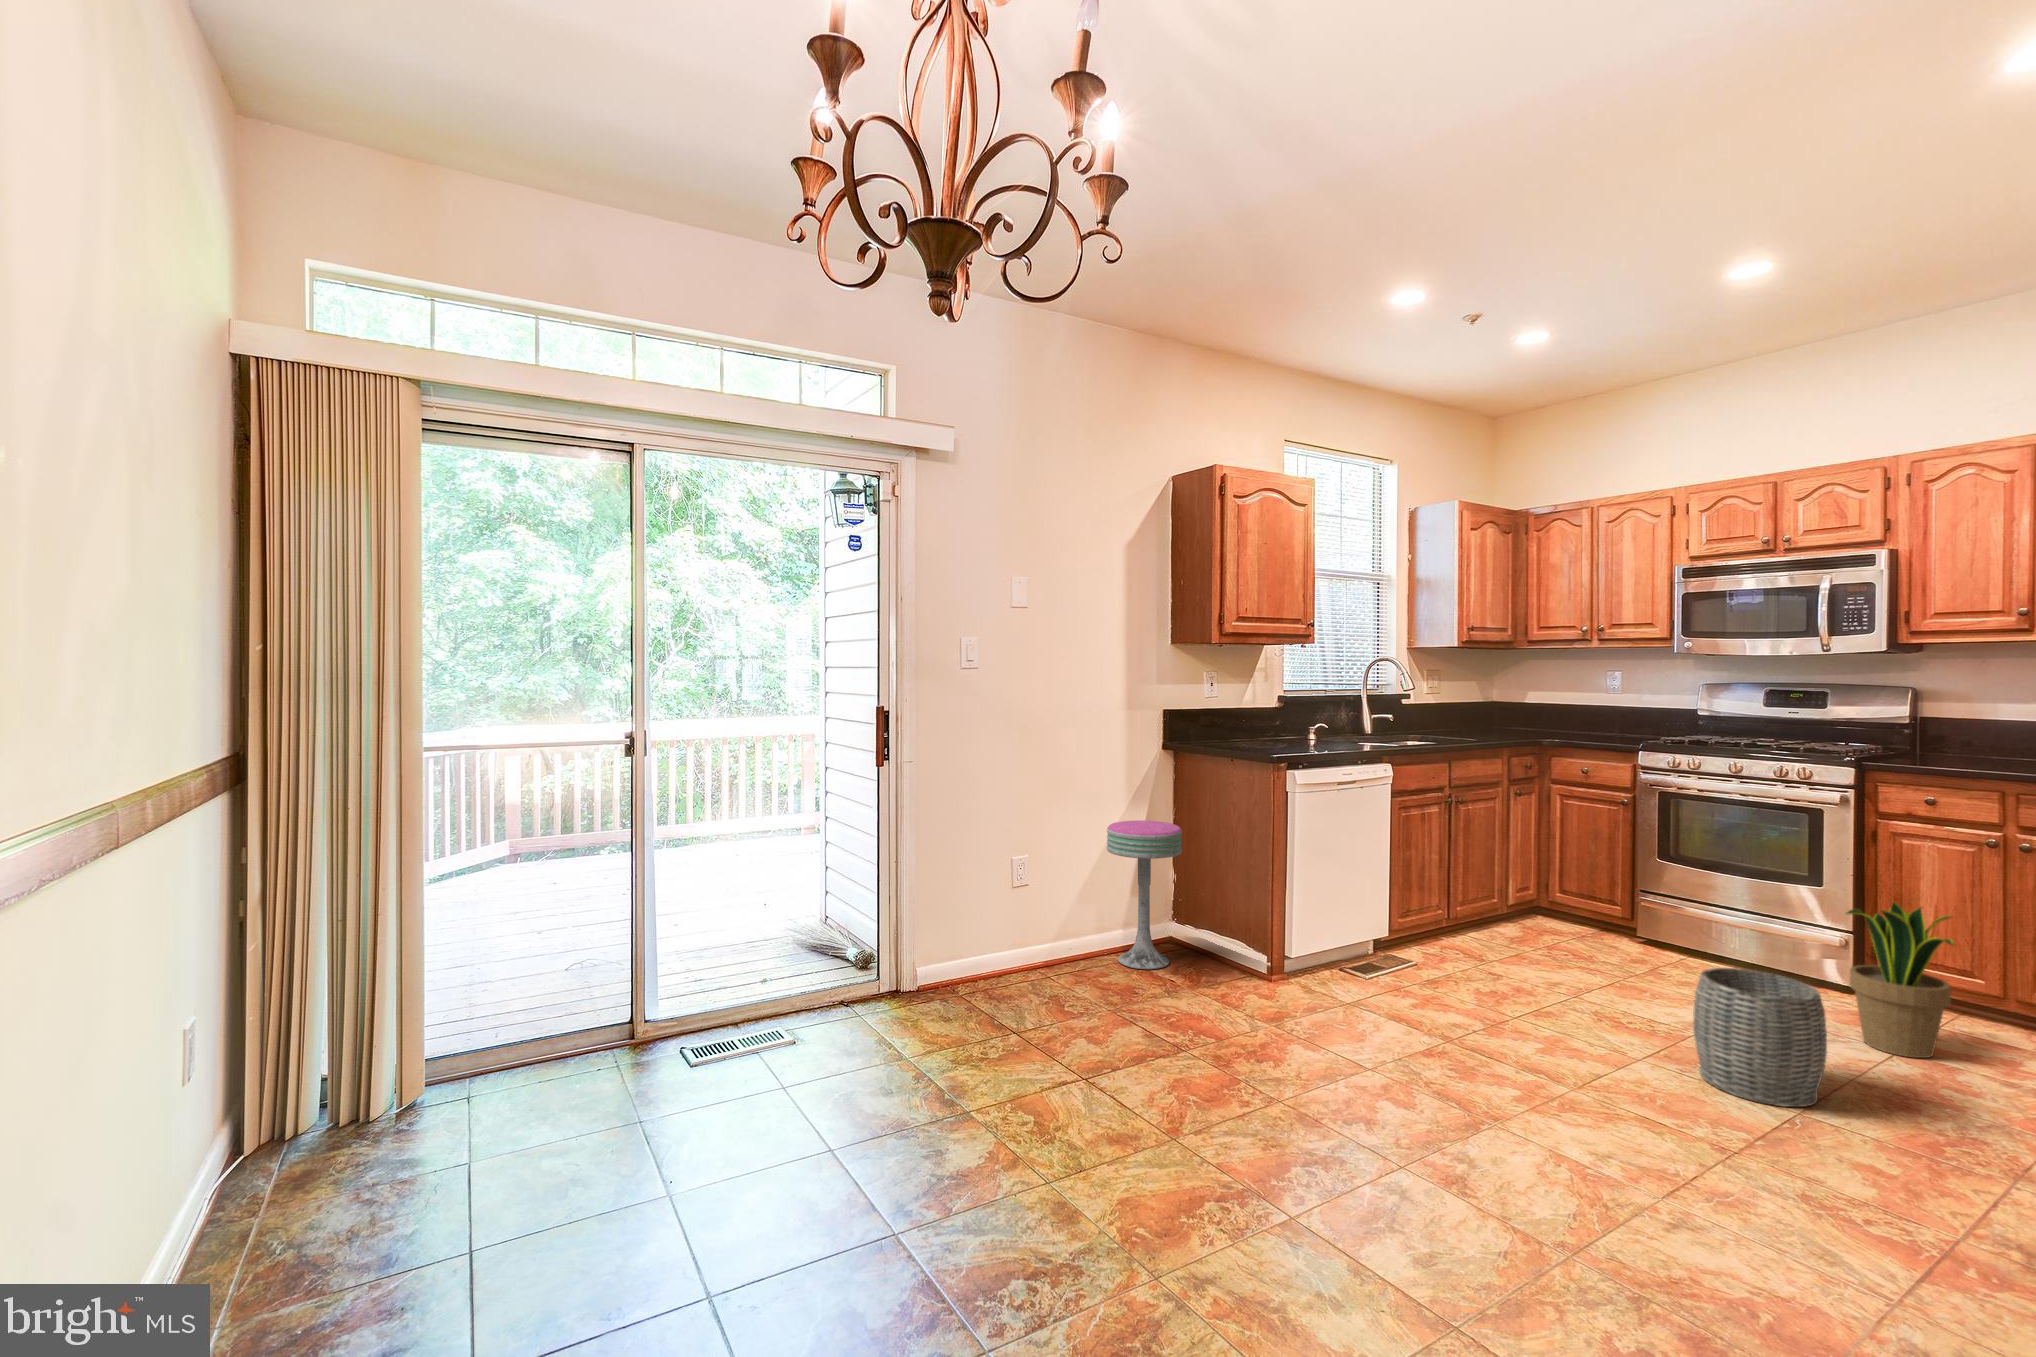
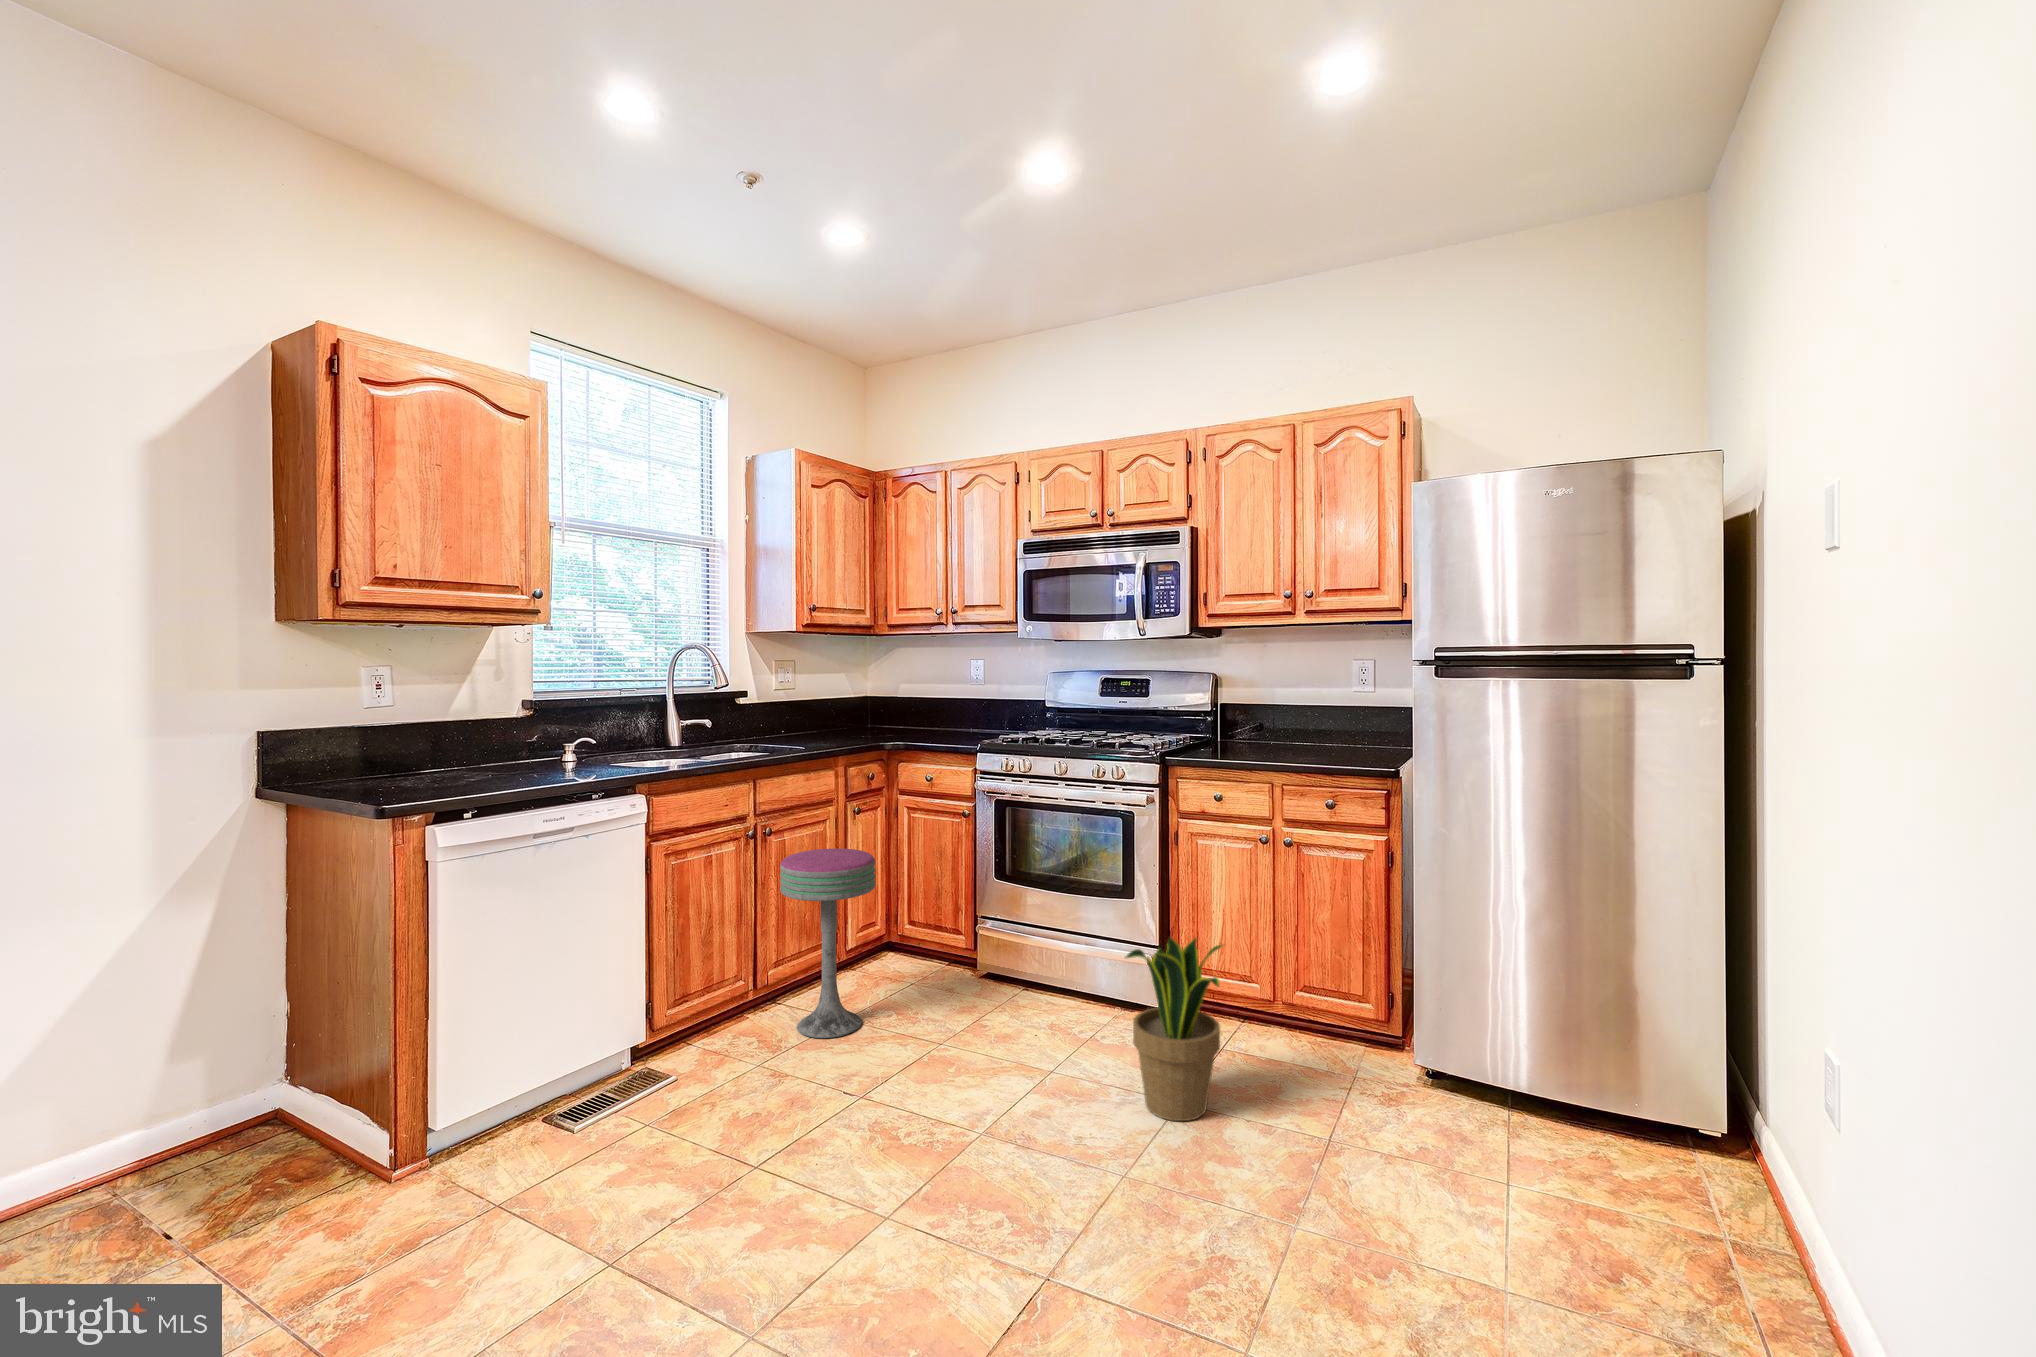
bar stool: present [1107,820,1182,969] -> present [780,848,875,1038]
woven basket: present [1693,968,1827,1107] -> none [930,1068,1073,1281]

